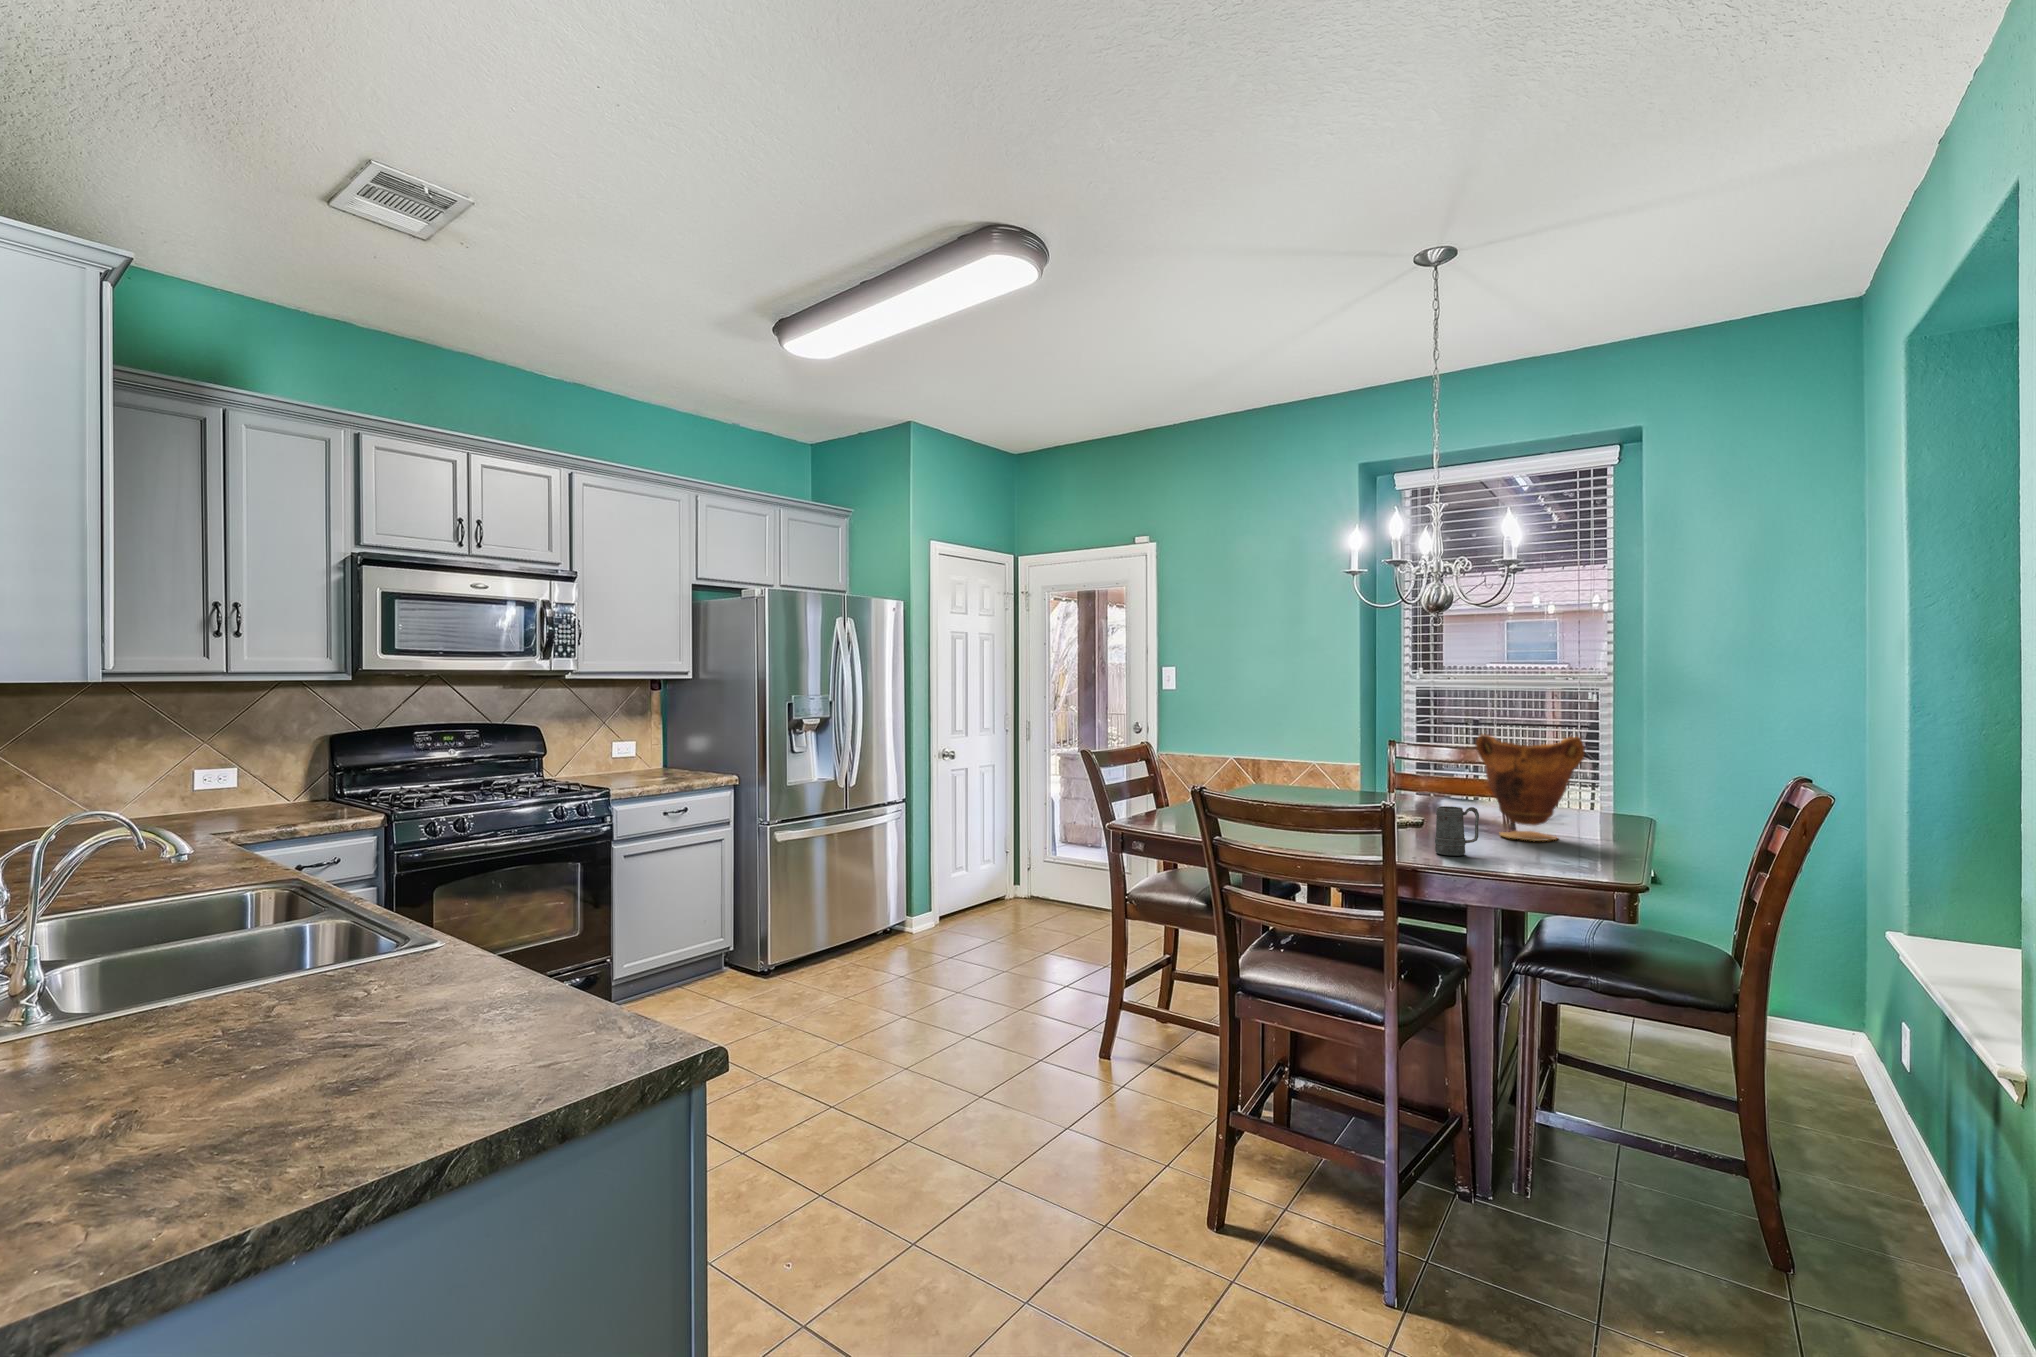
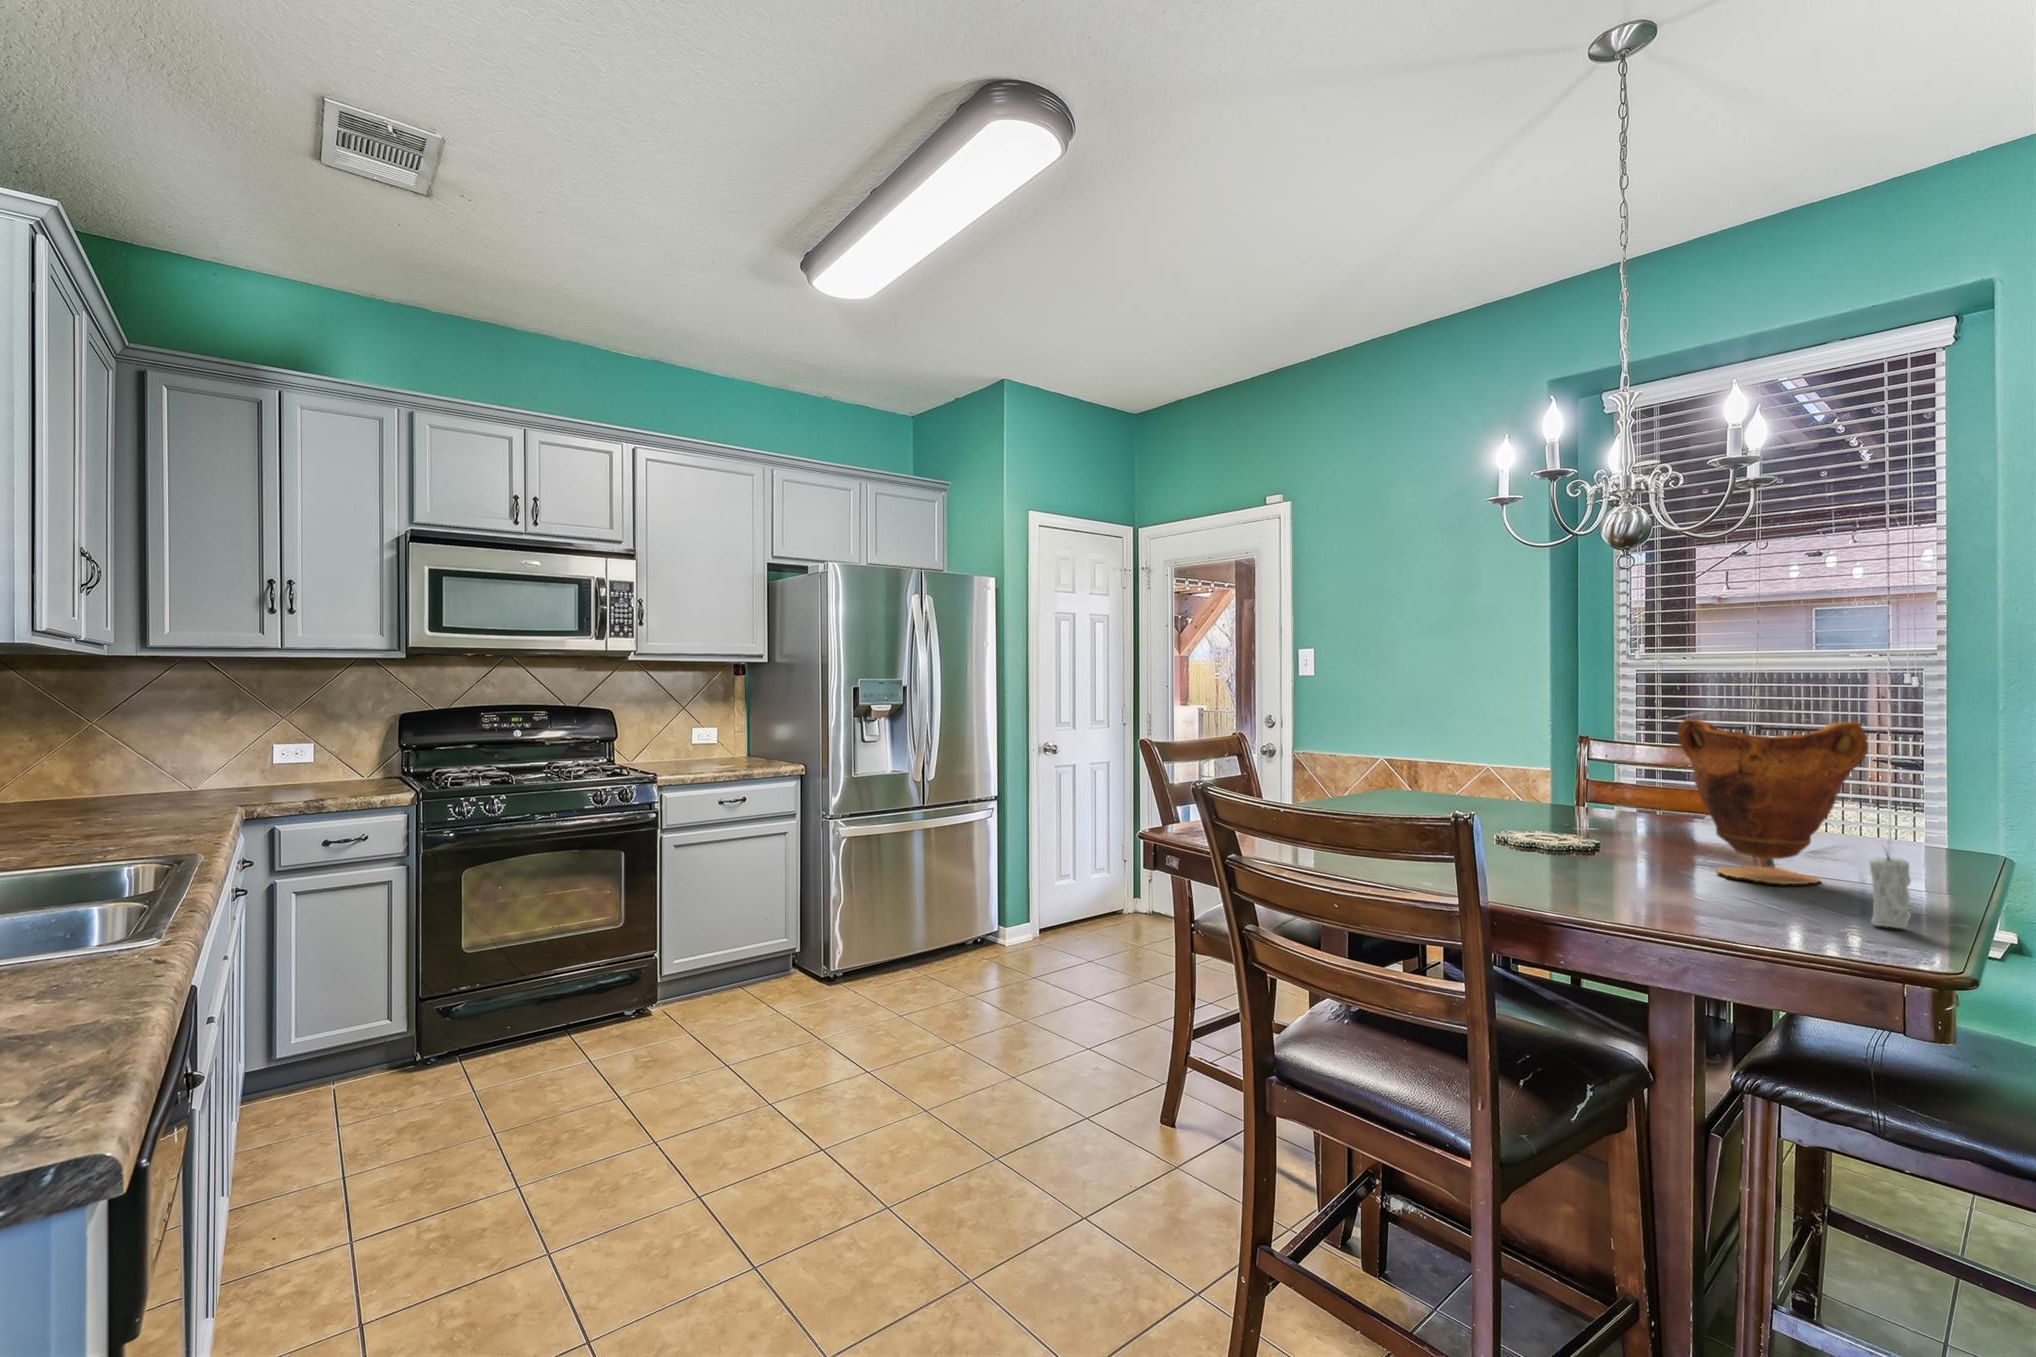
mug: present [1435,806,1479,856] -> none [1591,823,1665,901]
candle: none [1590,812,1612,863] -> present [1870,855,1911,928]

